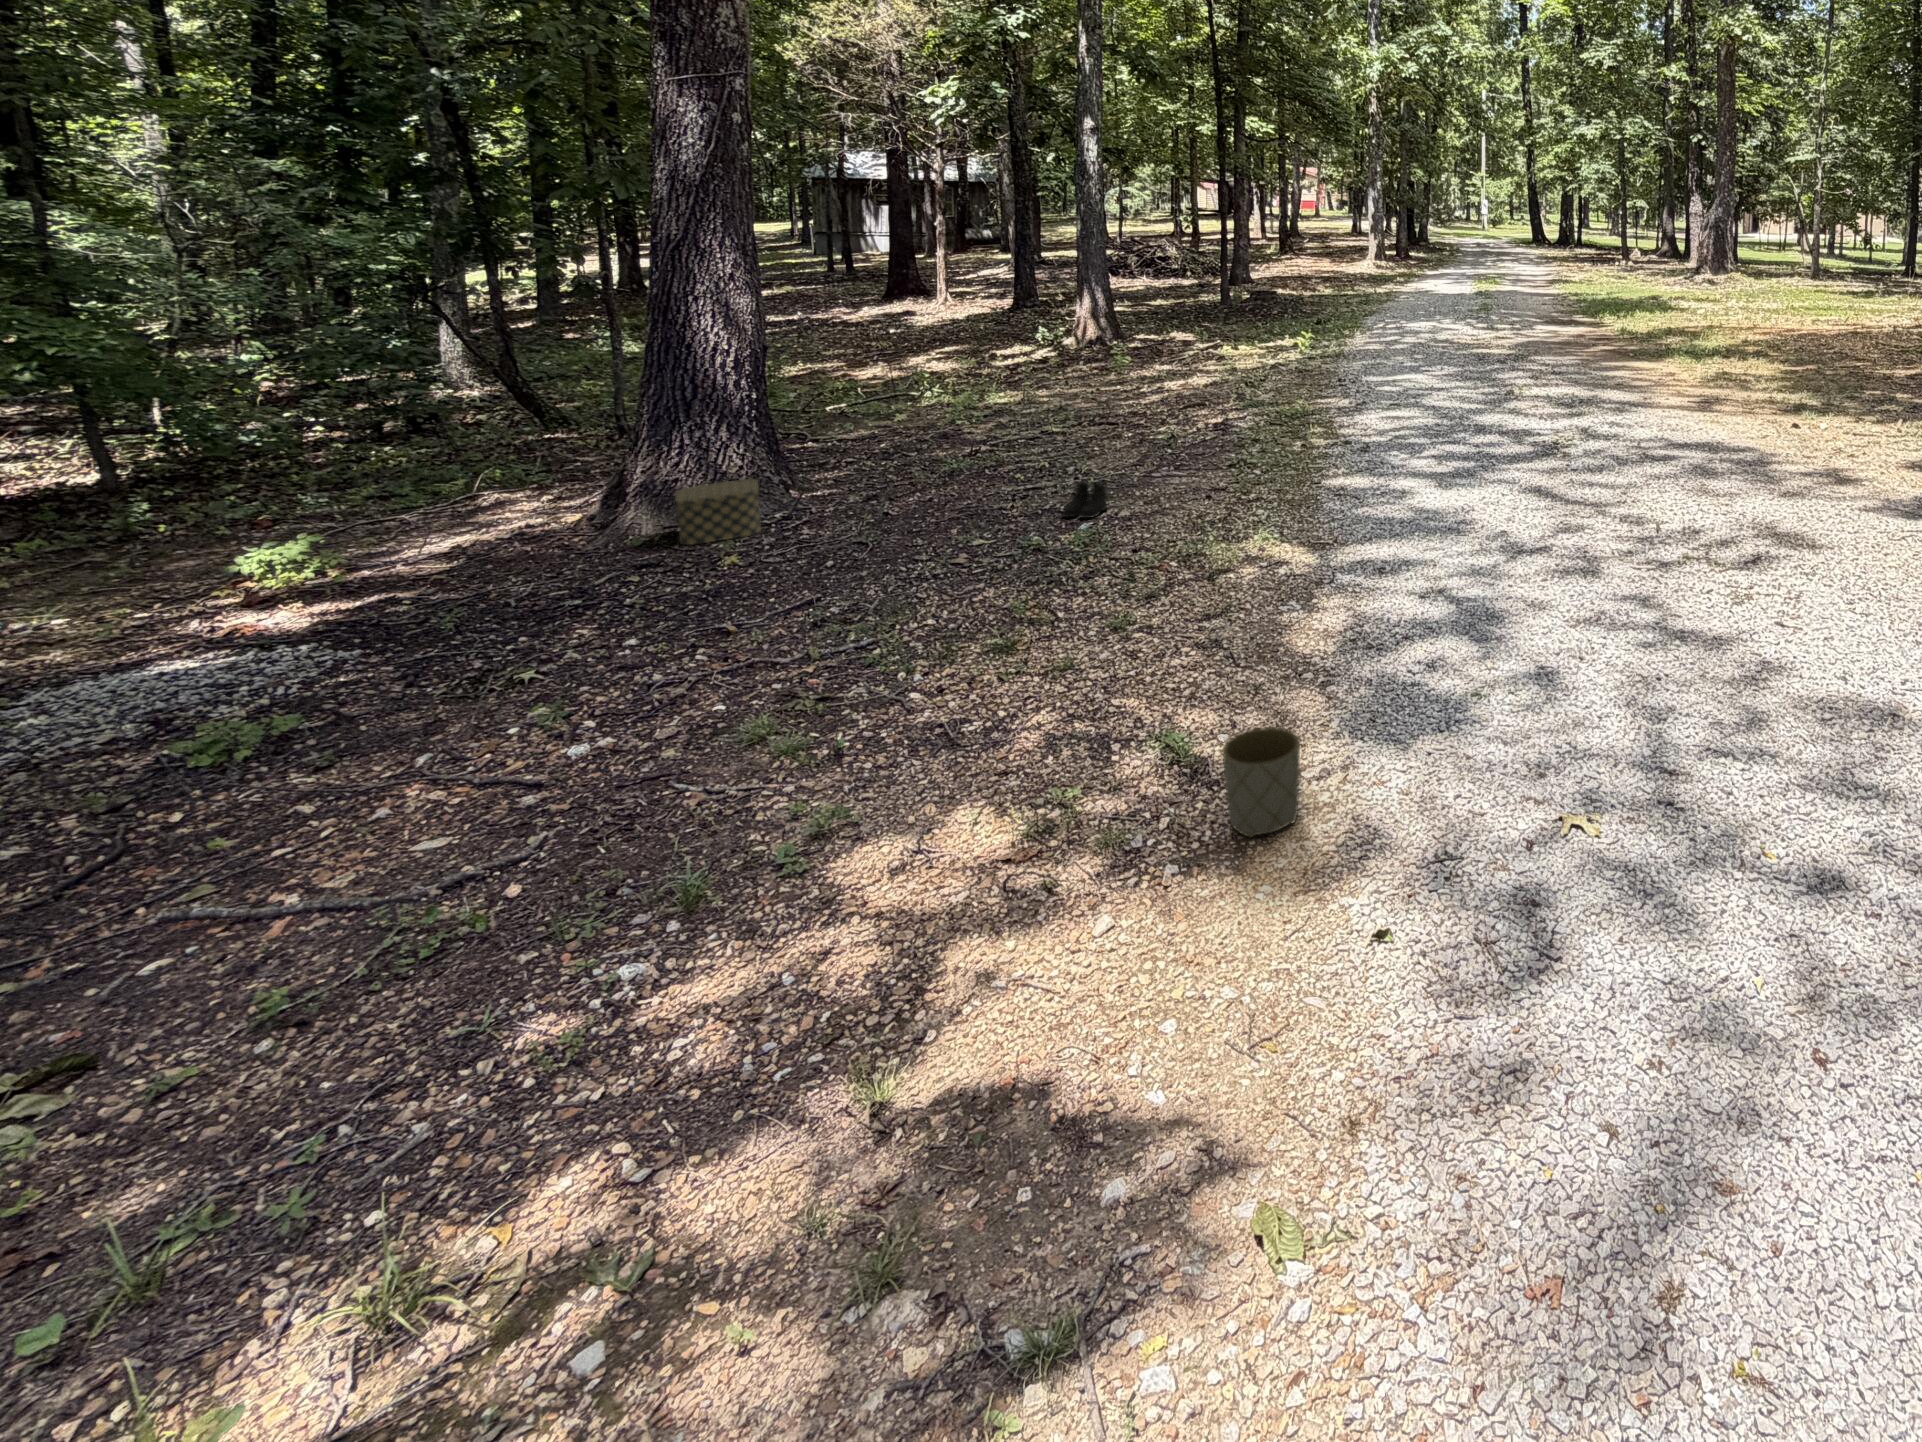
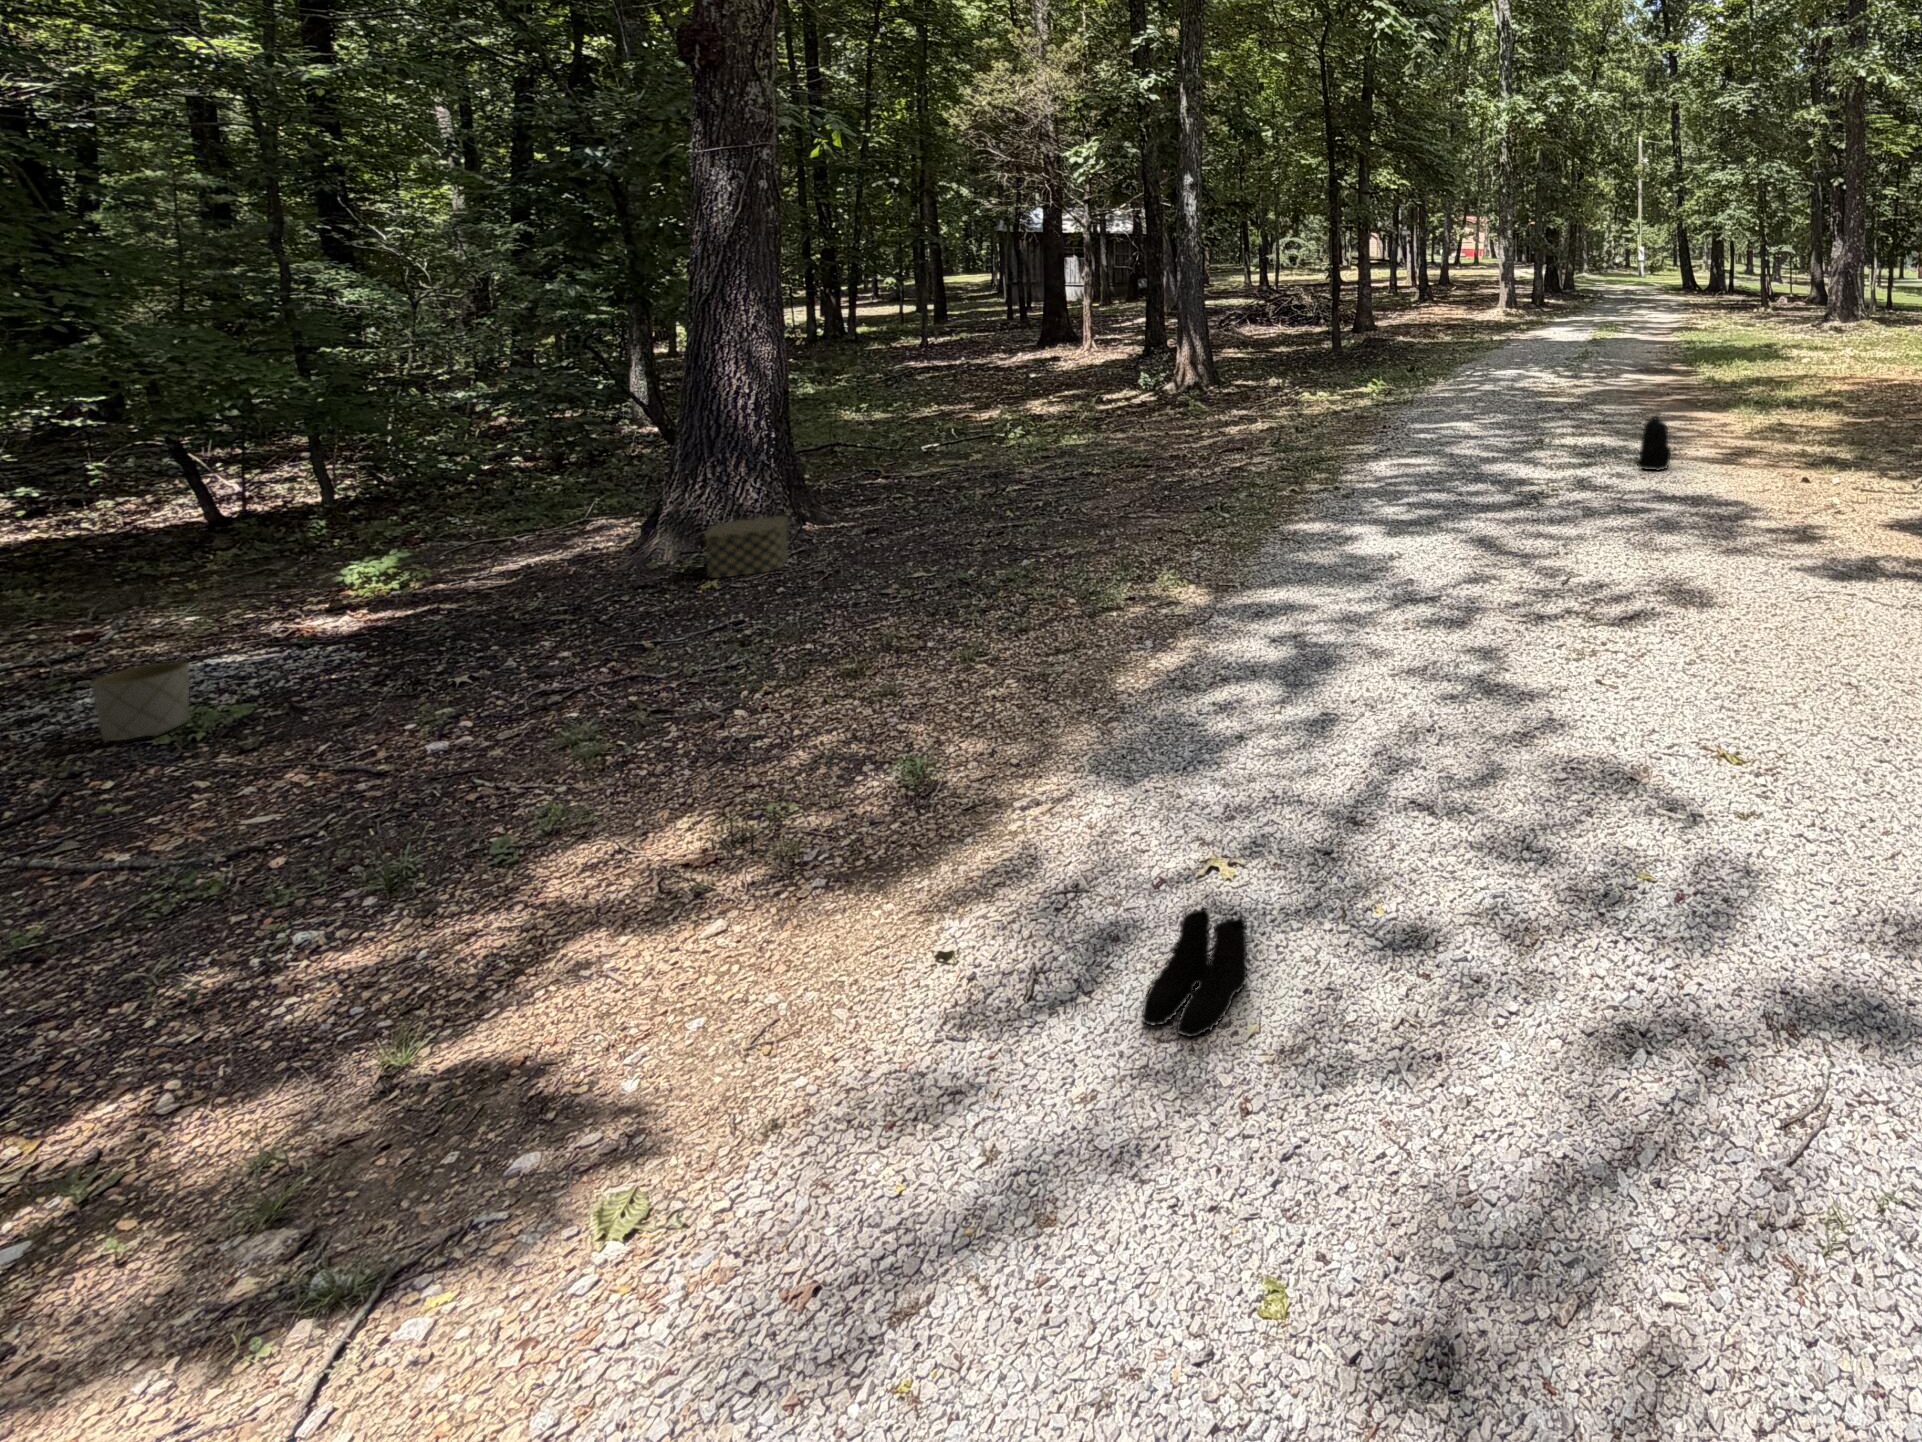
backpack: none [1593,358,1625,411] -> present [1637,416,1671,470]
boots: present [1063,482,1107,518] -> present [1142,908,1248,1037]
planter: present [1222,727,1300,837] -> present [91,661,189,743]

